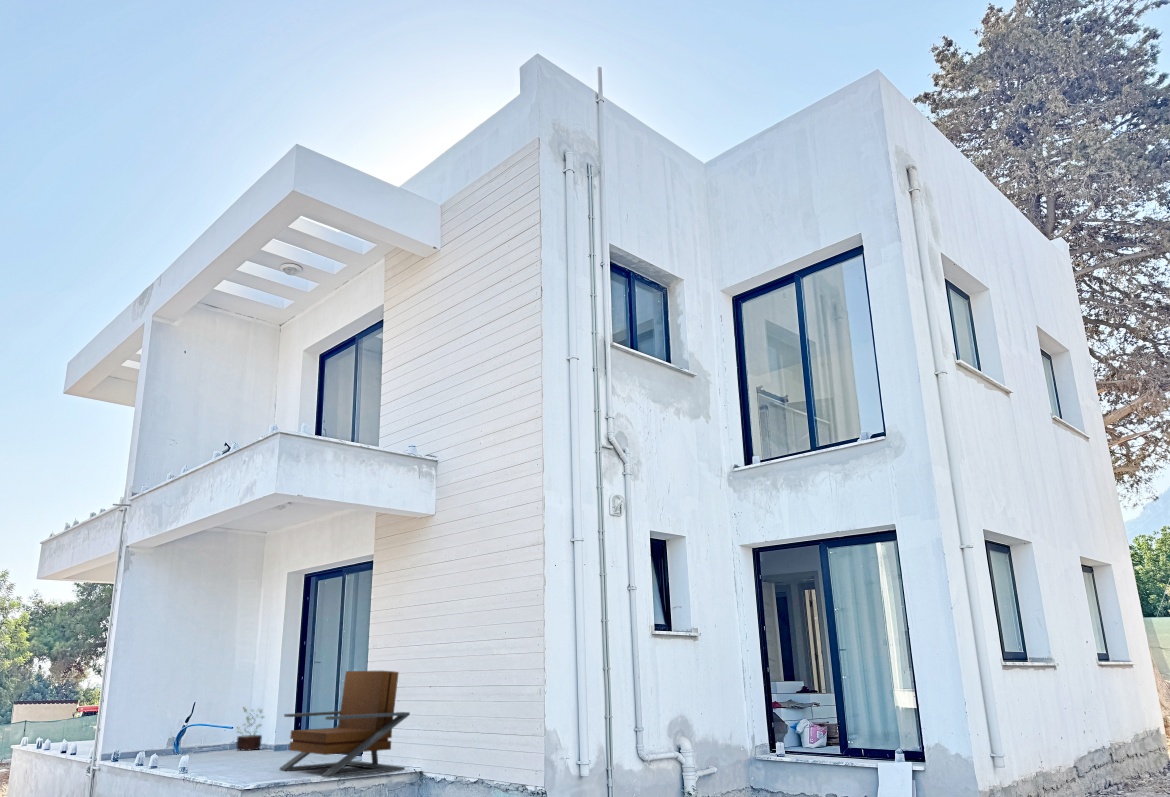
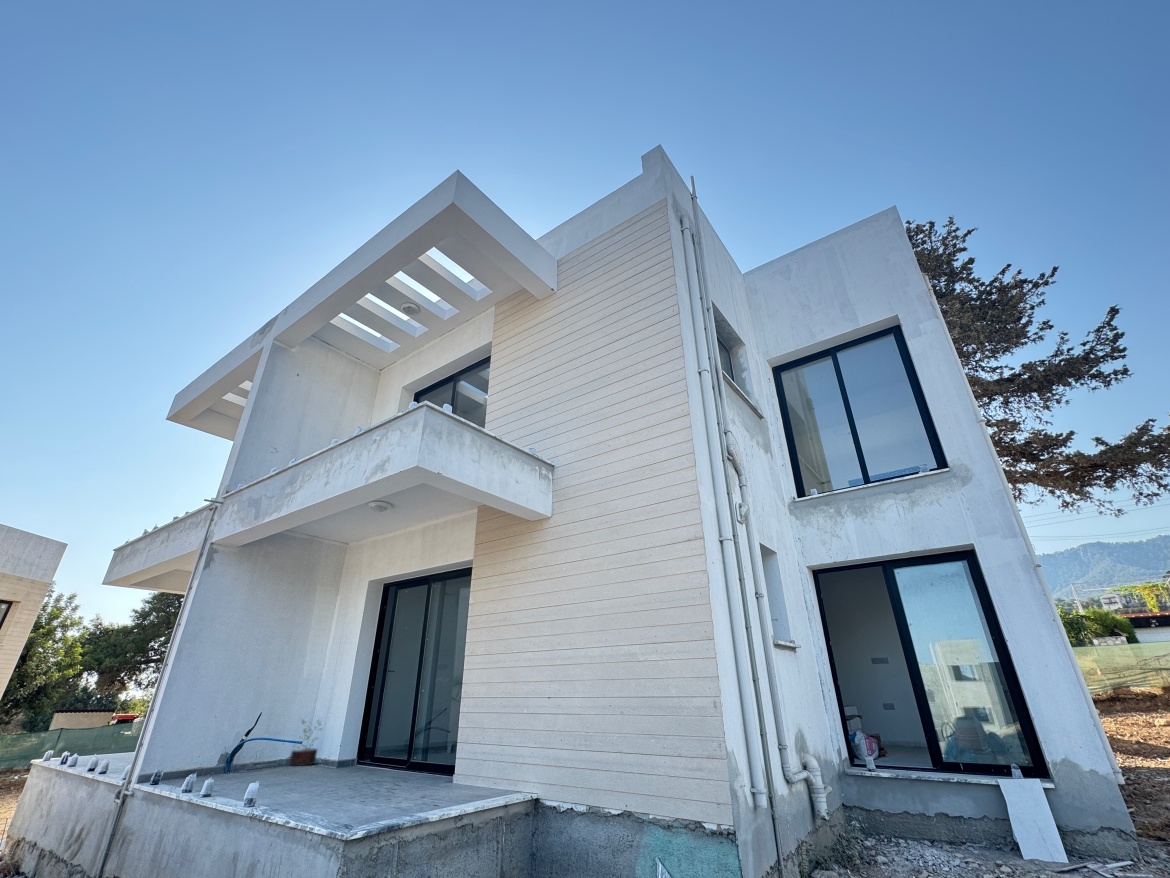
lounge chair: present [280,671,410,778] -> none [368,679,525,815]

